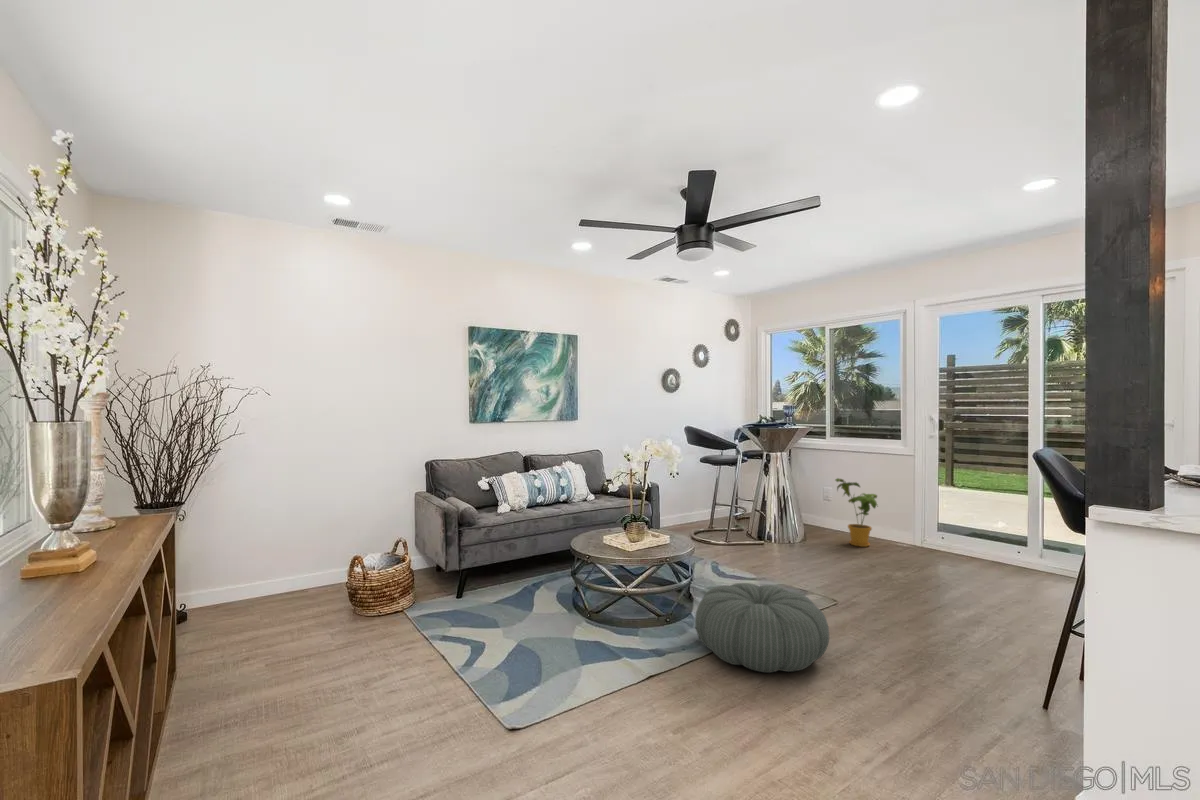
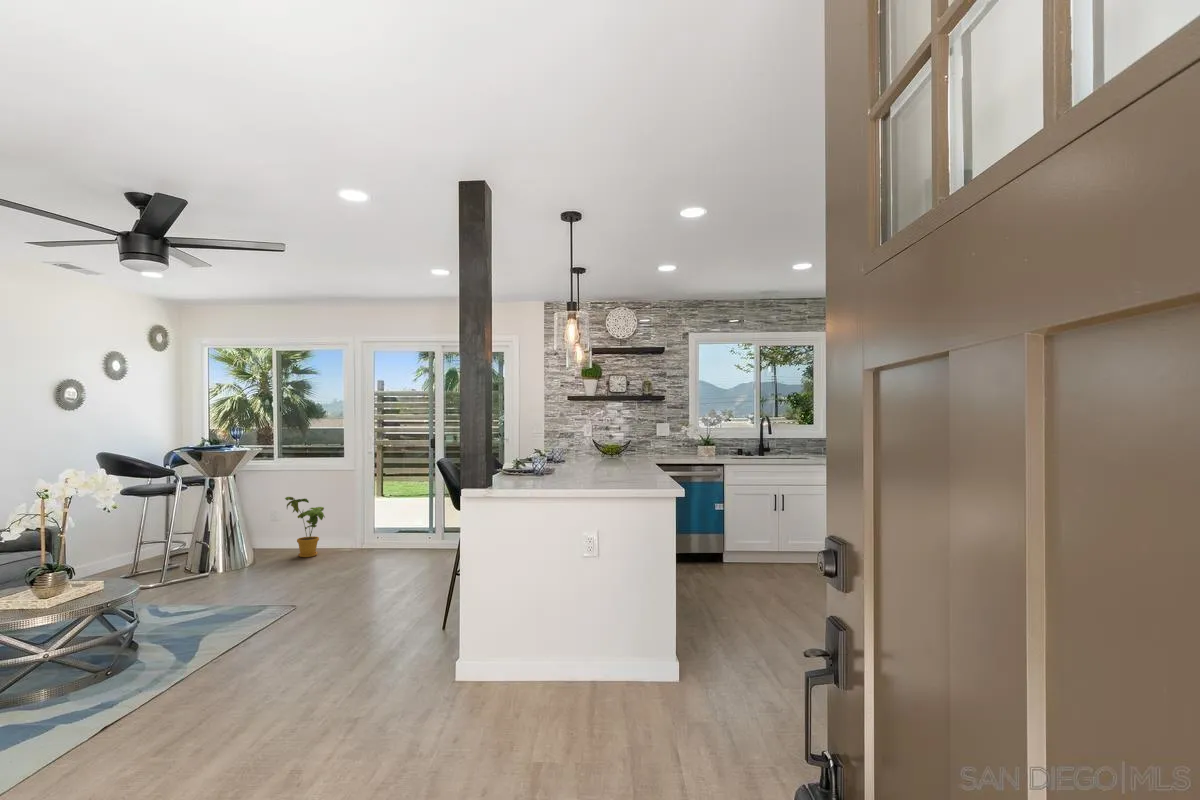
pouf: present [695,583,829,672] -> none [153,604,291,684]

